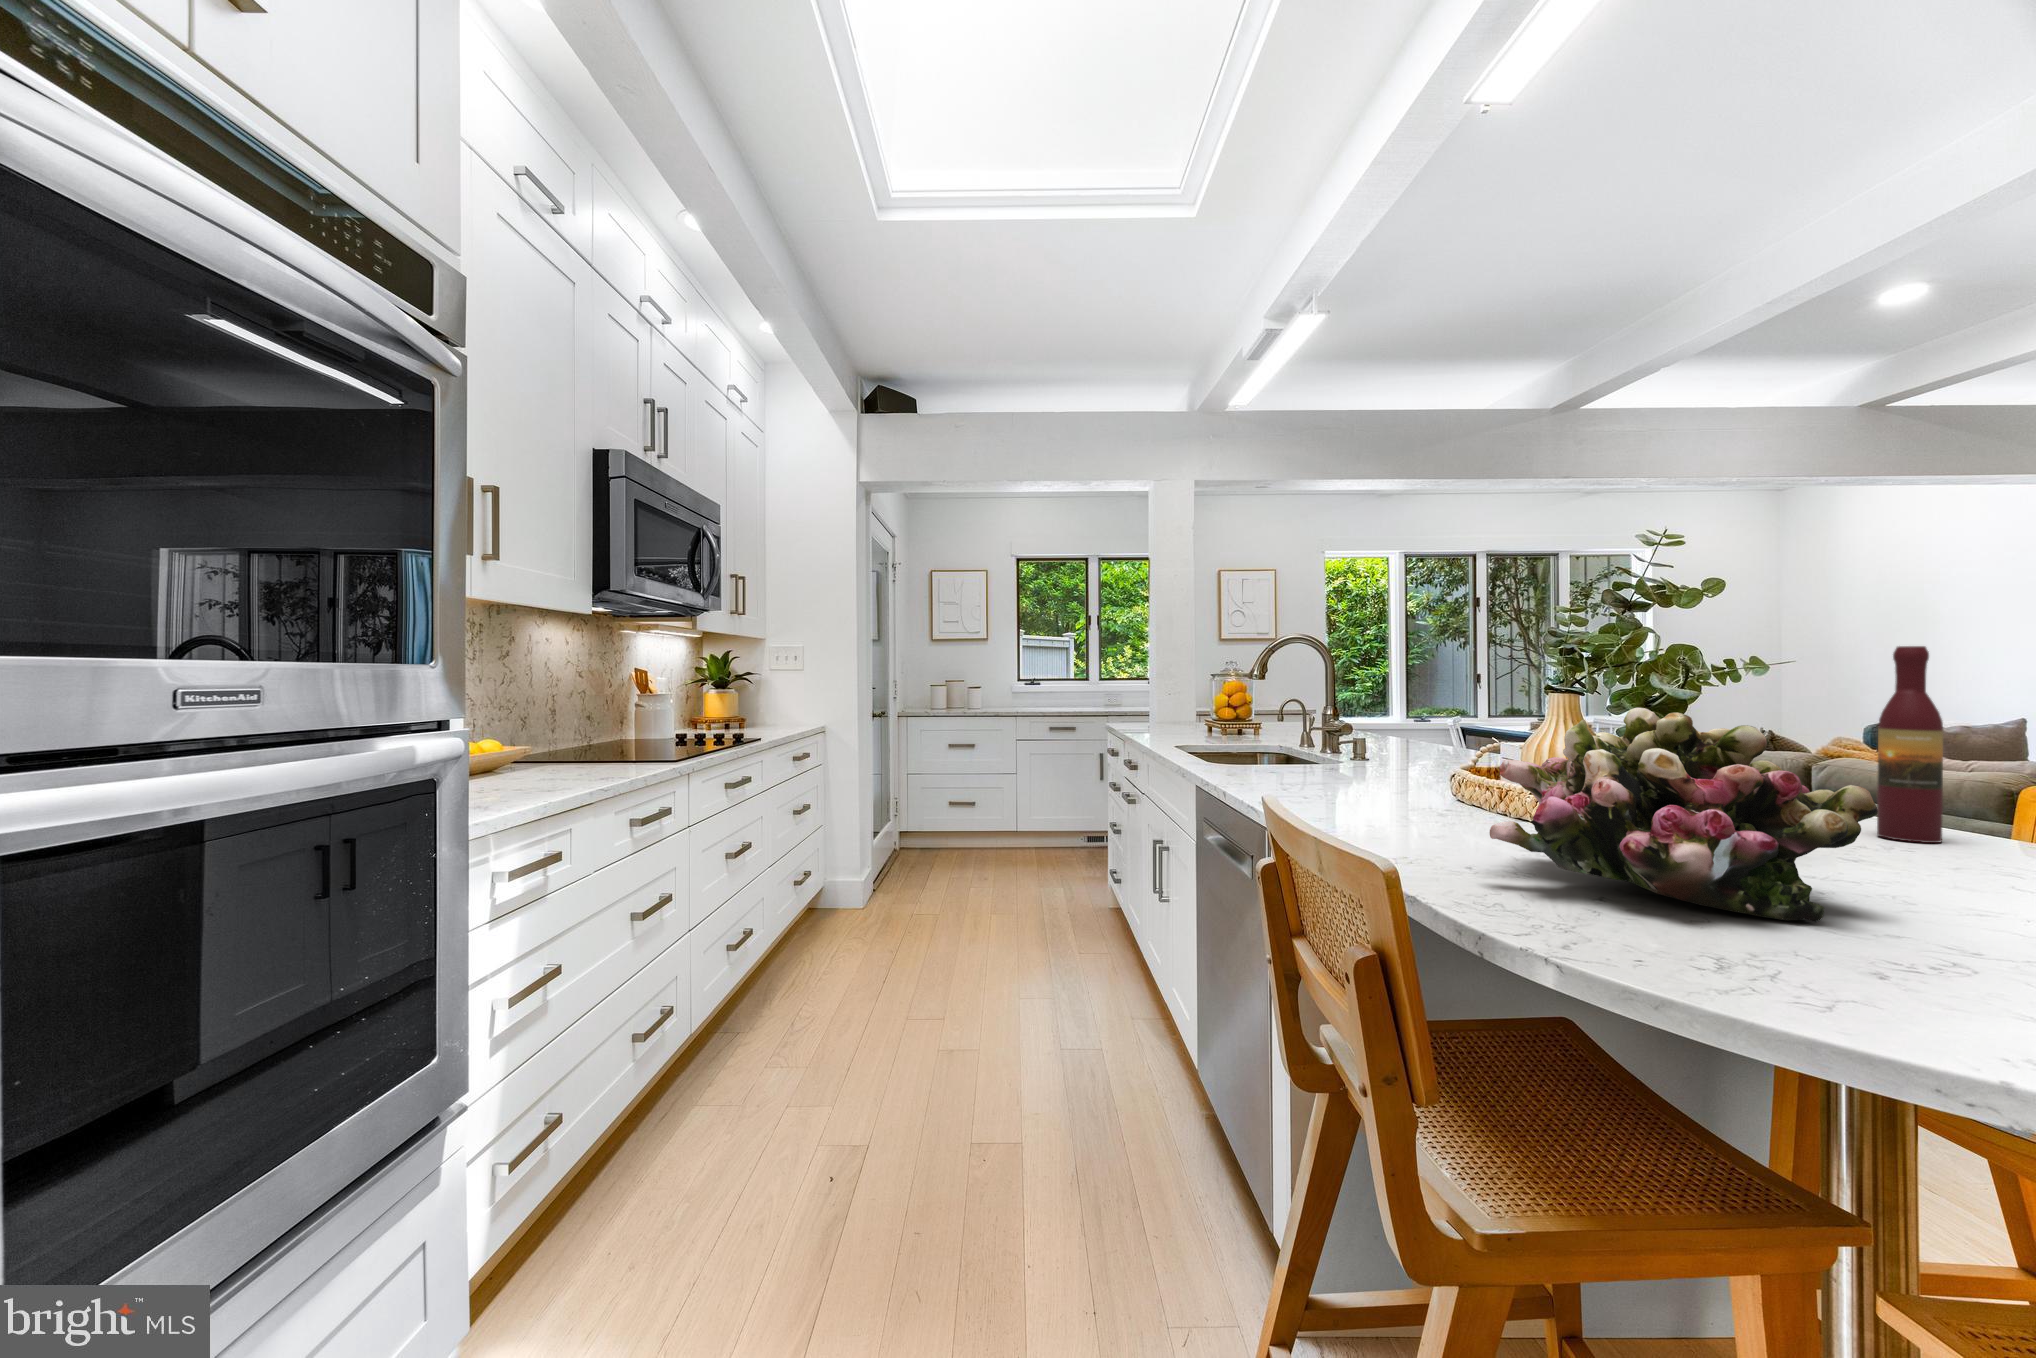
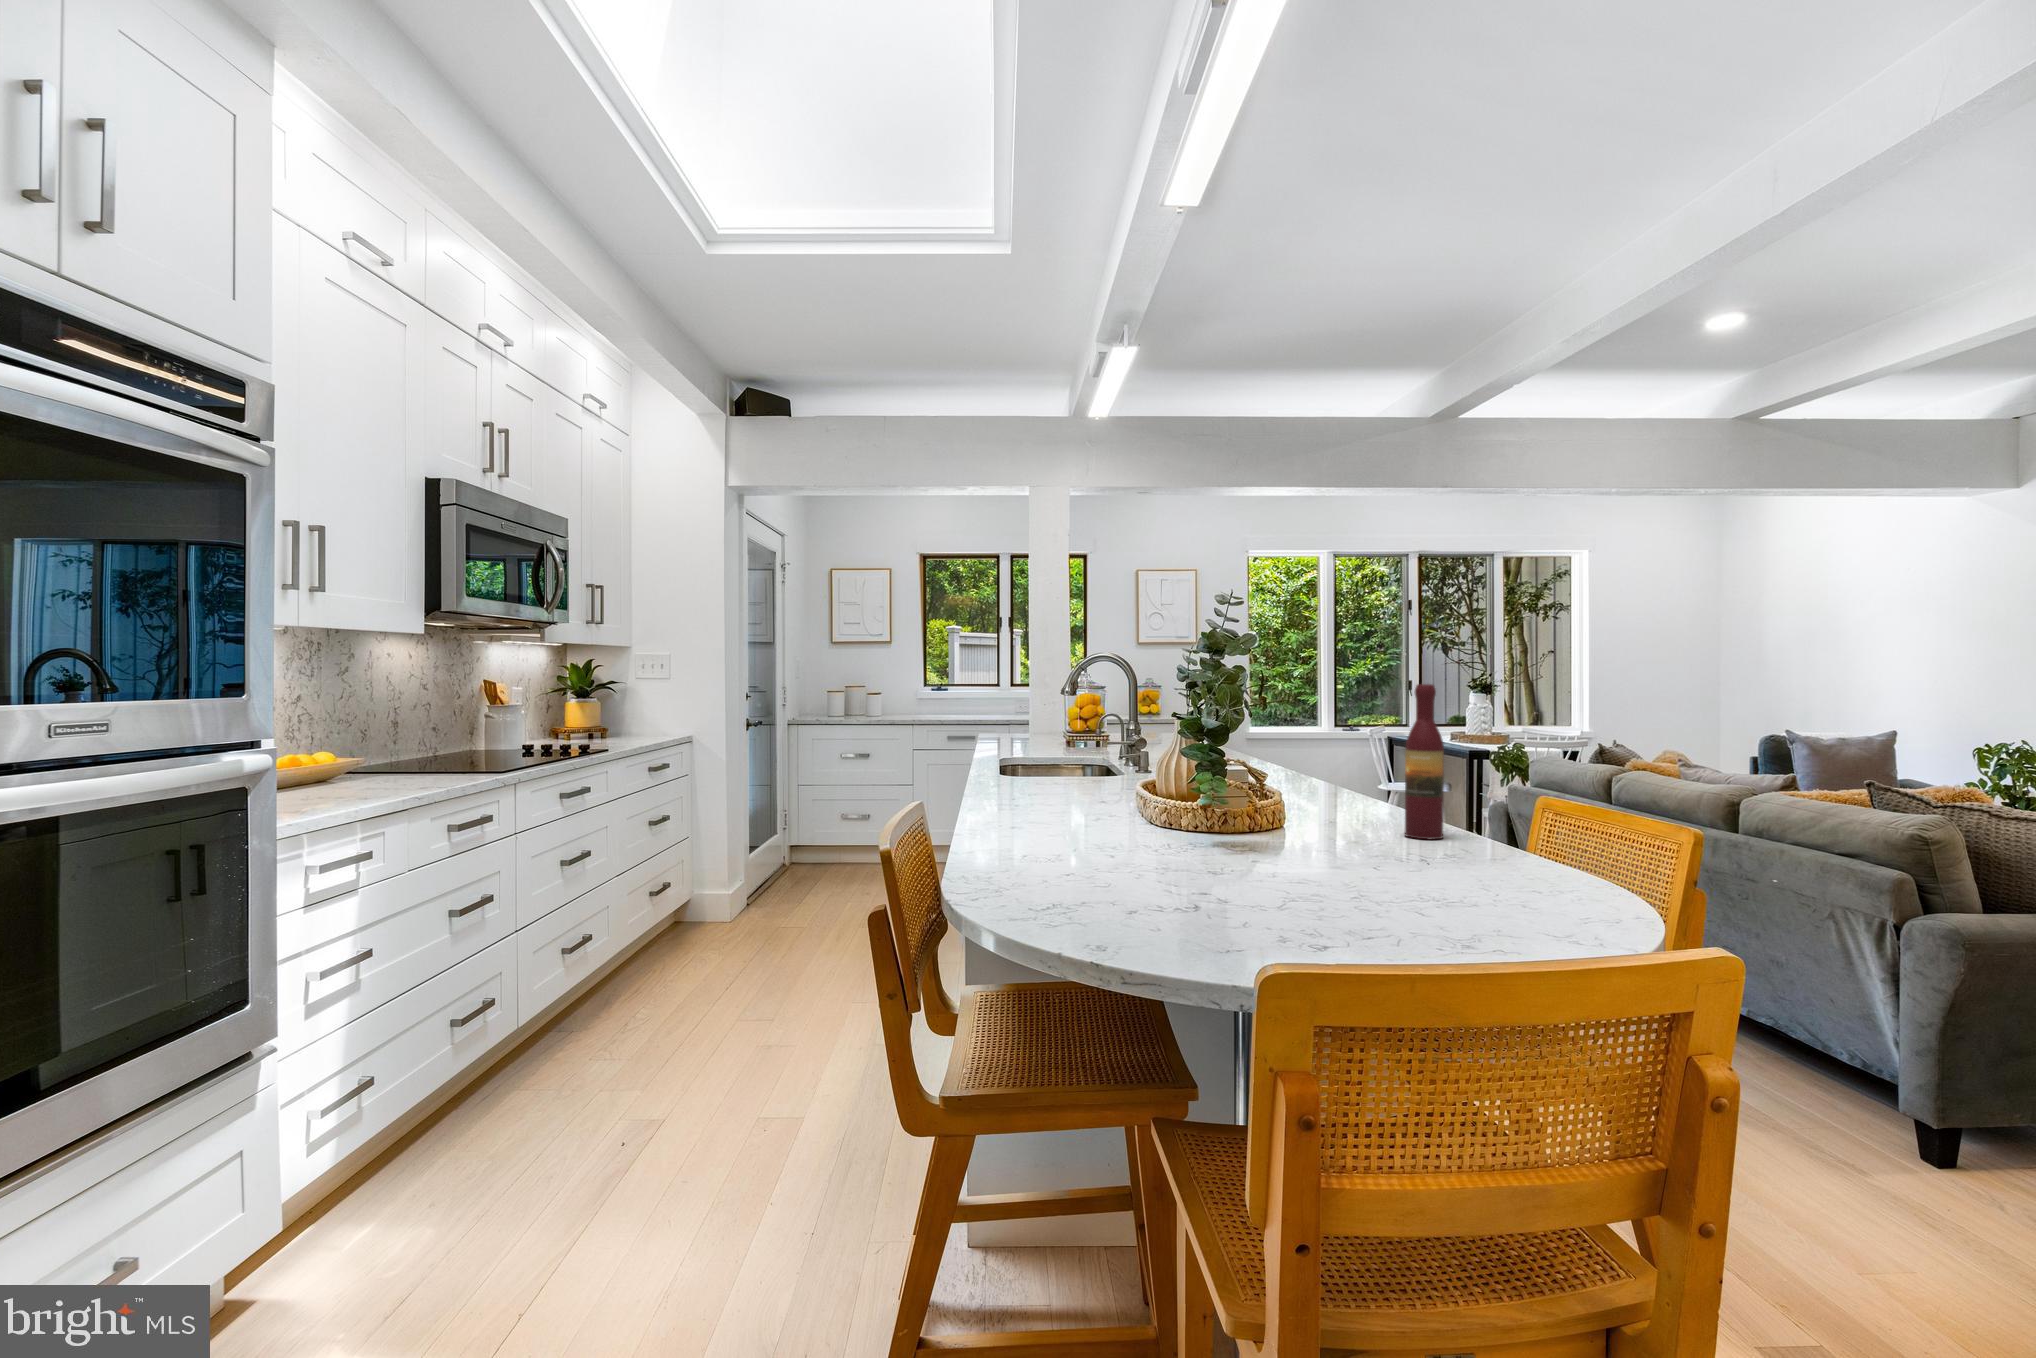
flower arrangement: present [1490,708,1878,922] -> none [1013,735,1235,885]

